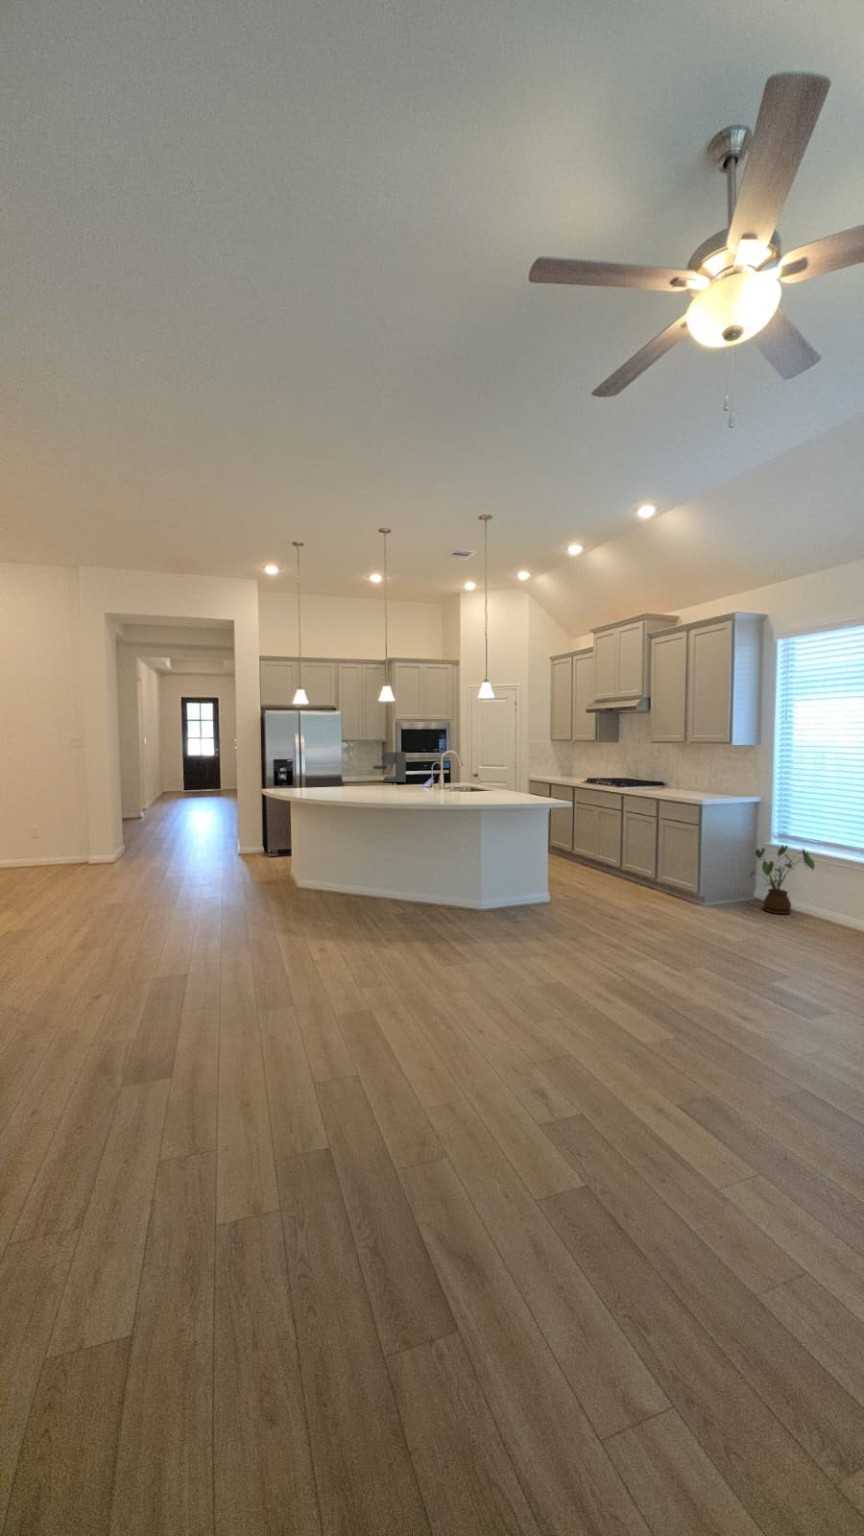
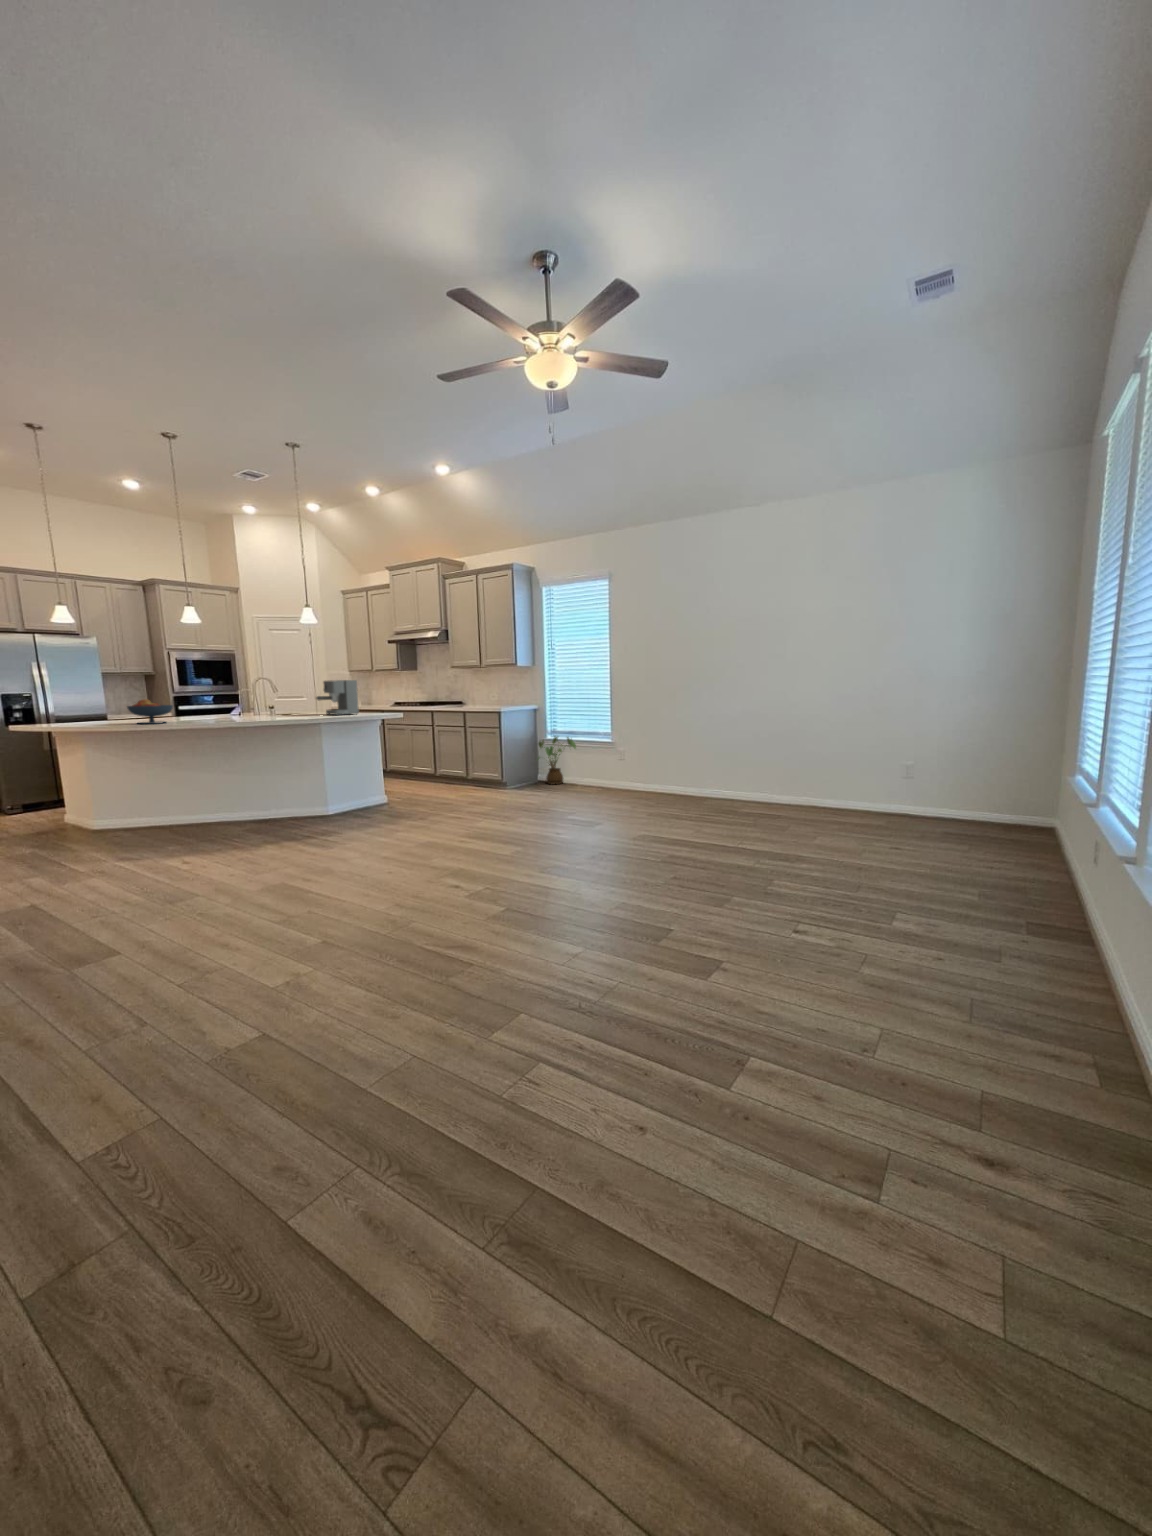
coffee maker: present [373,752,406,782] -> present [317,680,359,715]
fruit bowl: none [317,775,353,799] -> present [127,699,173,724]

